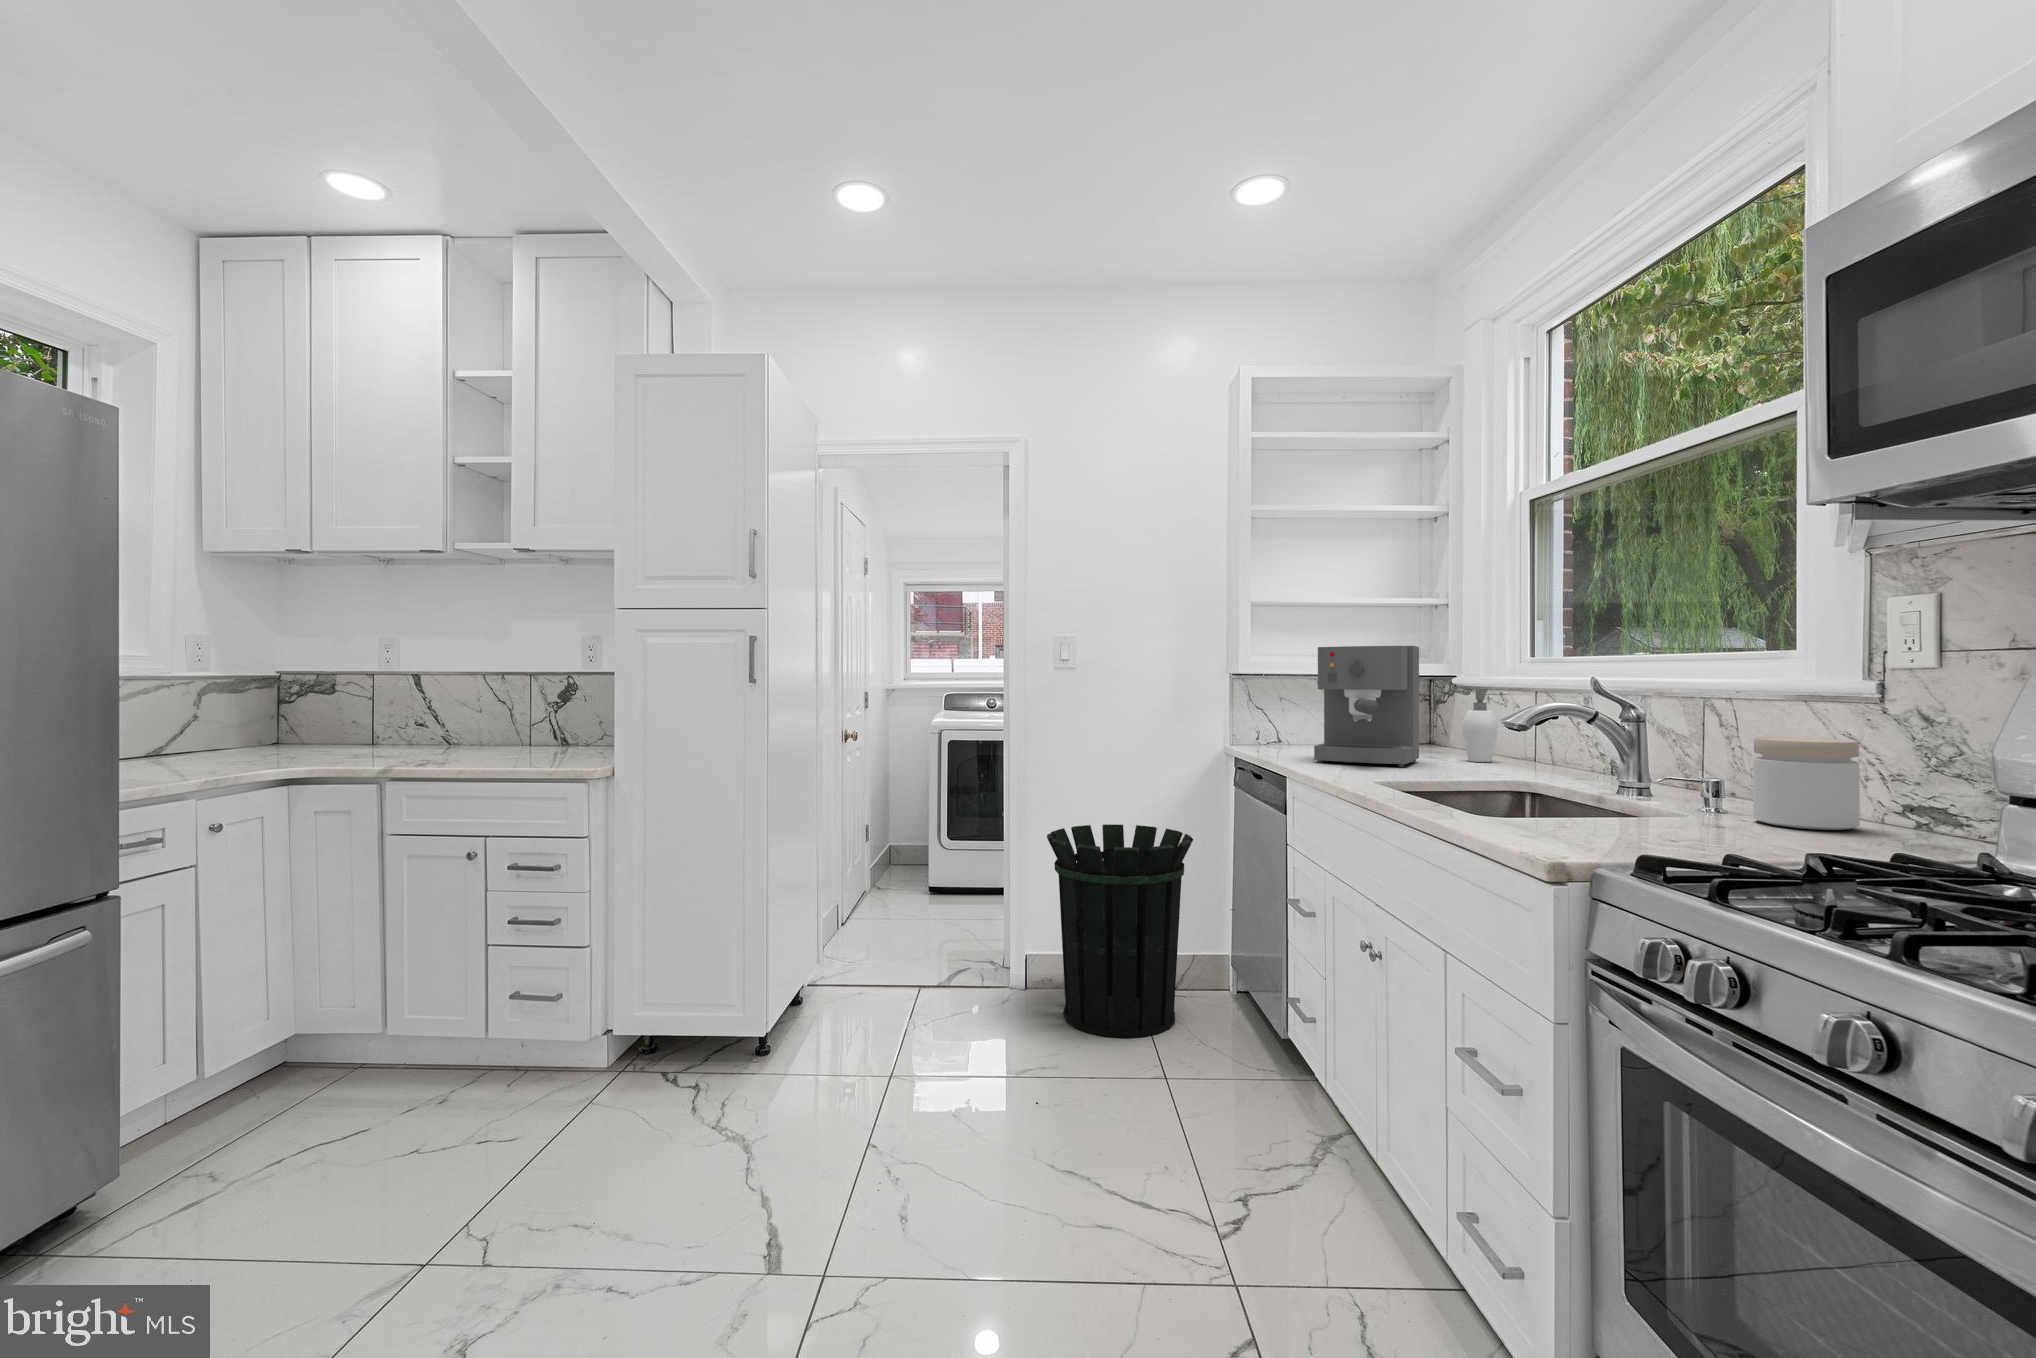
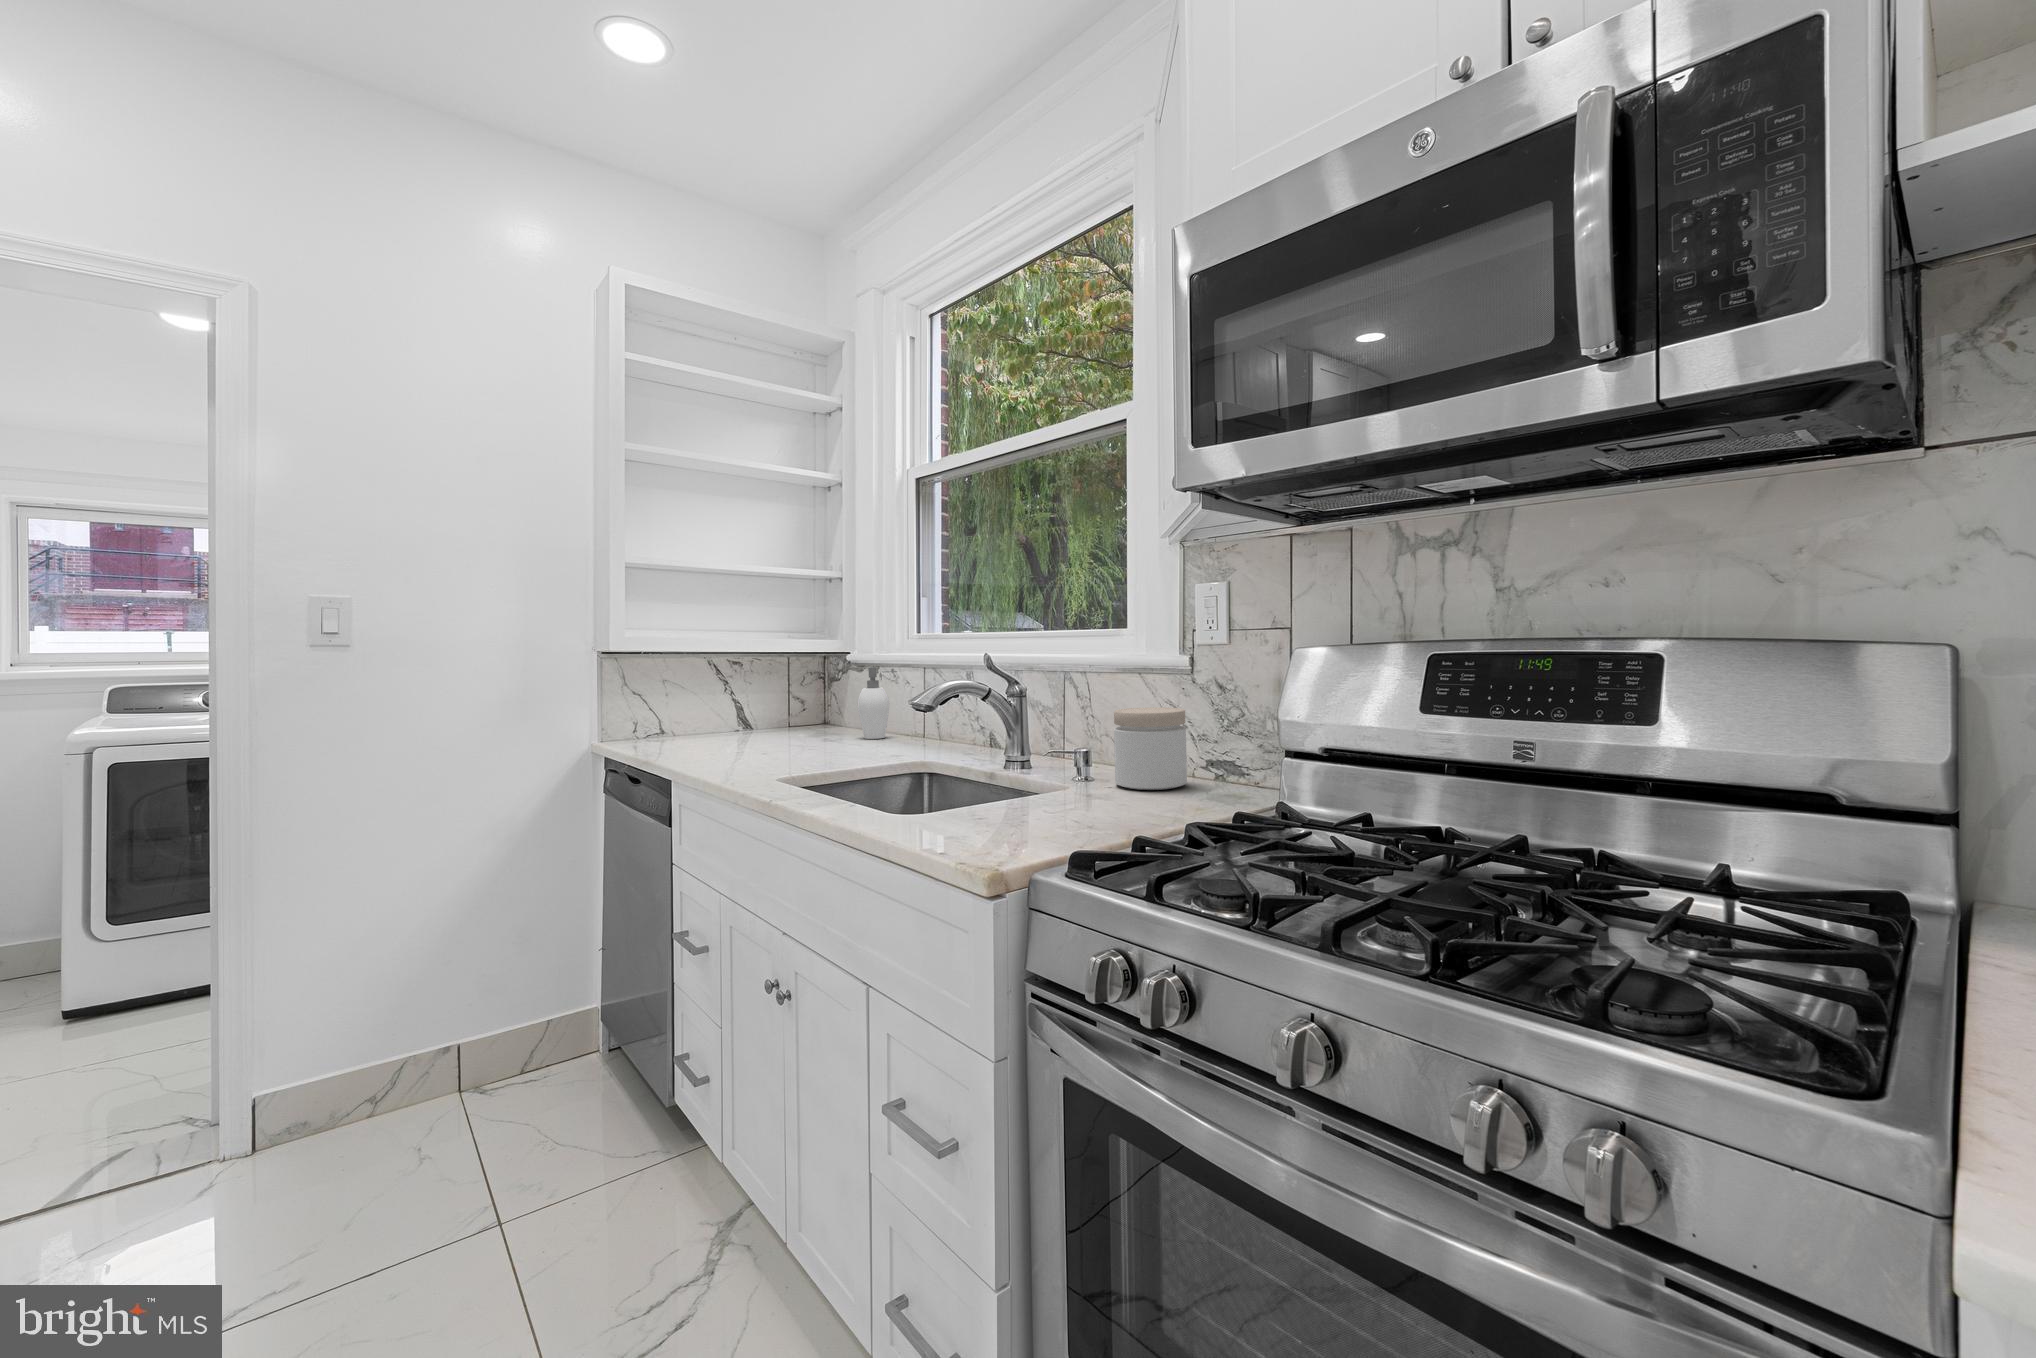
coffee maker: present [1314,646,1419,767] -> none [710,626,819,757]
waste bin: present [1047,824,1193,1038] -> none [344,851,568,1140]

